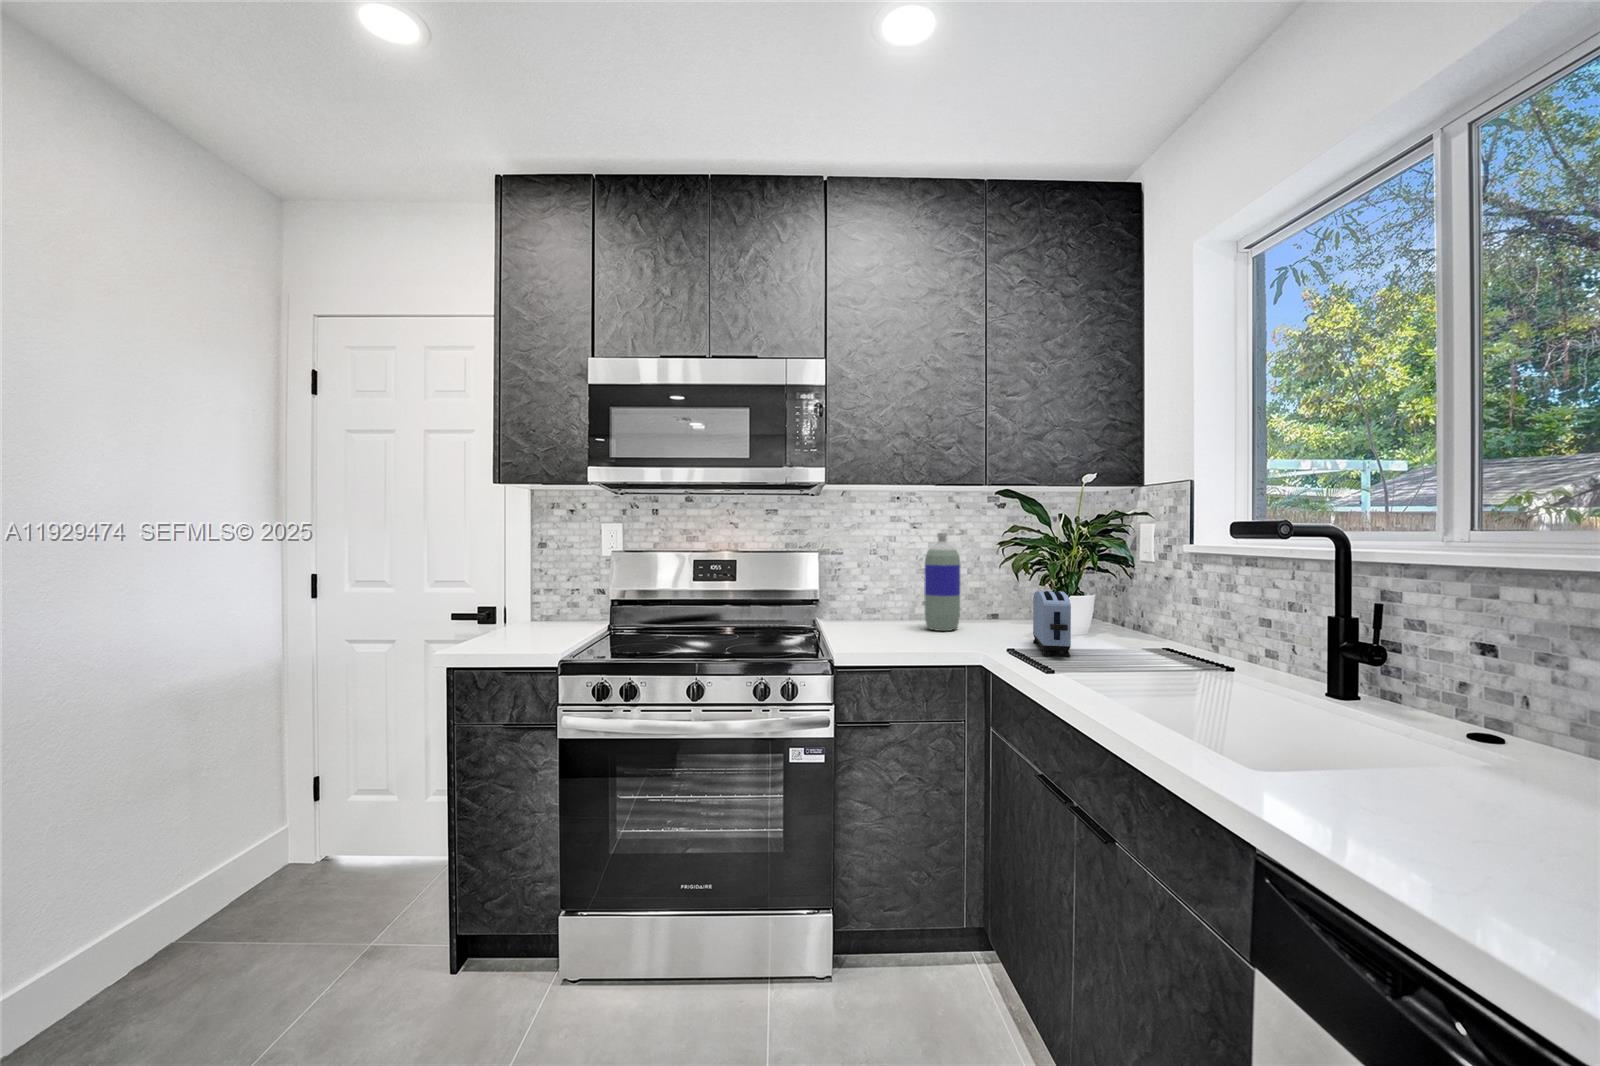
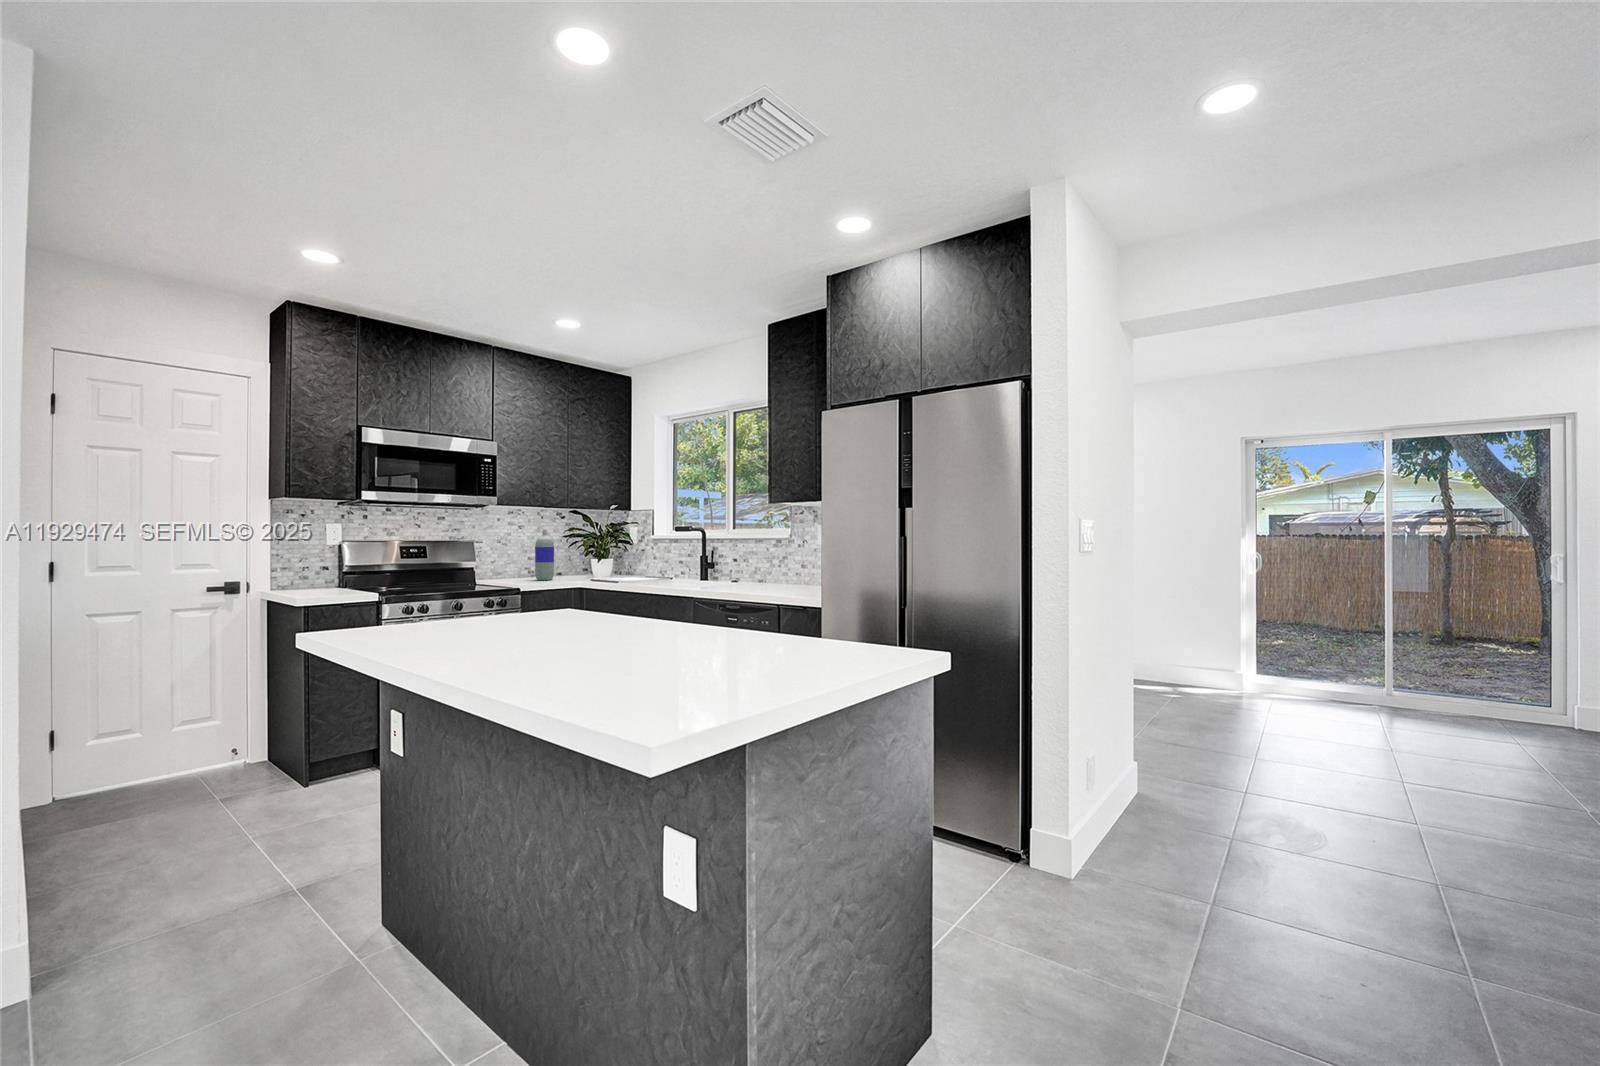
toaster: present [1033,591,1071,656] -> none [596,555,618,581]

